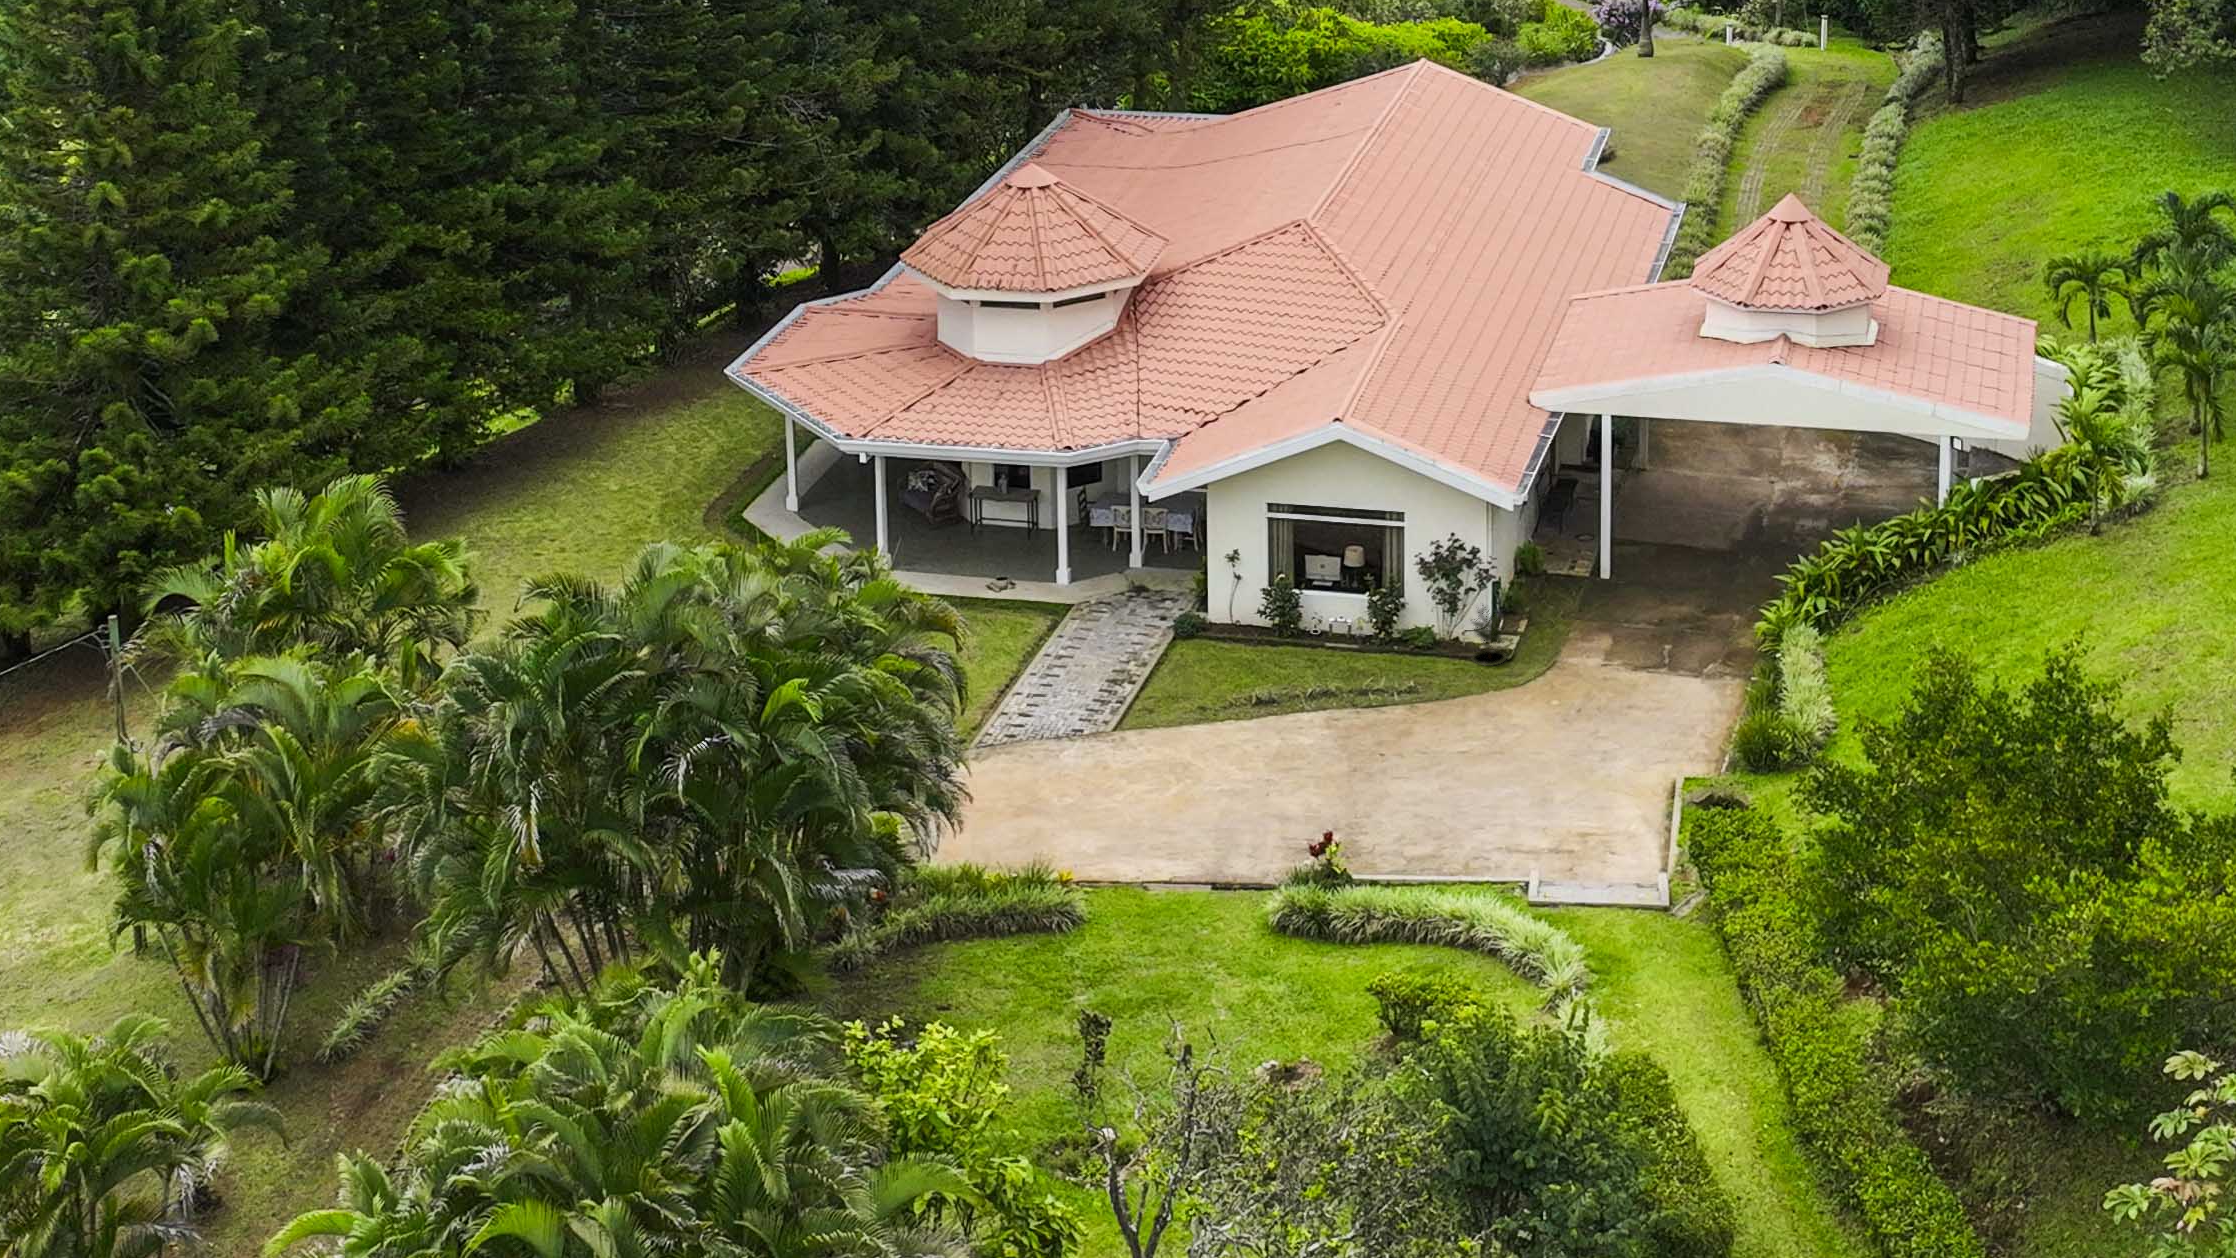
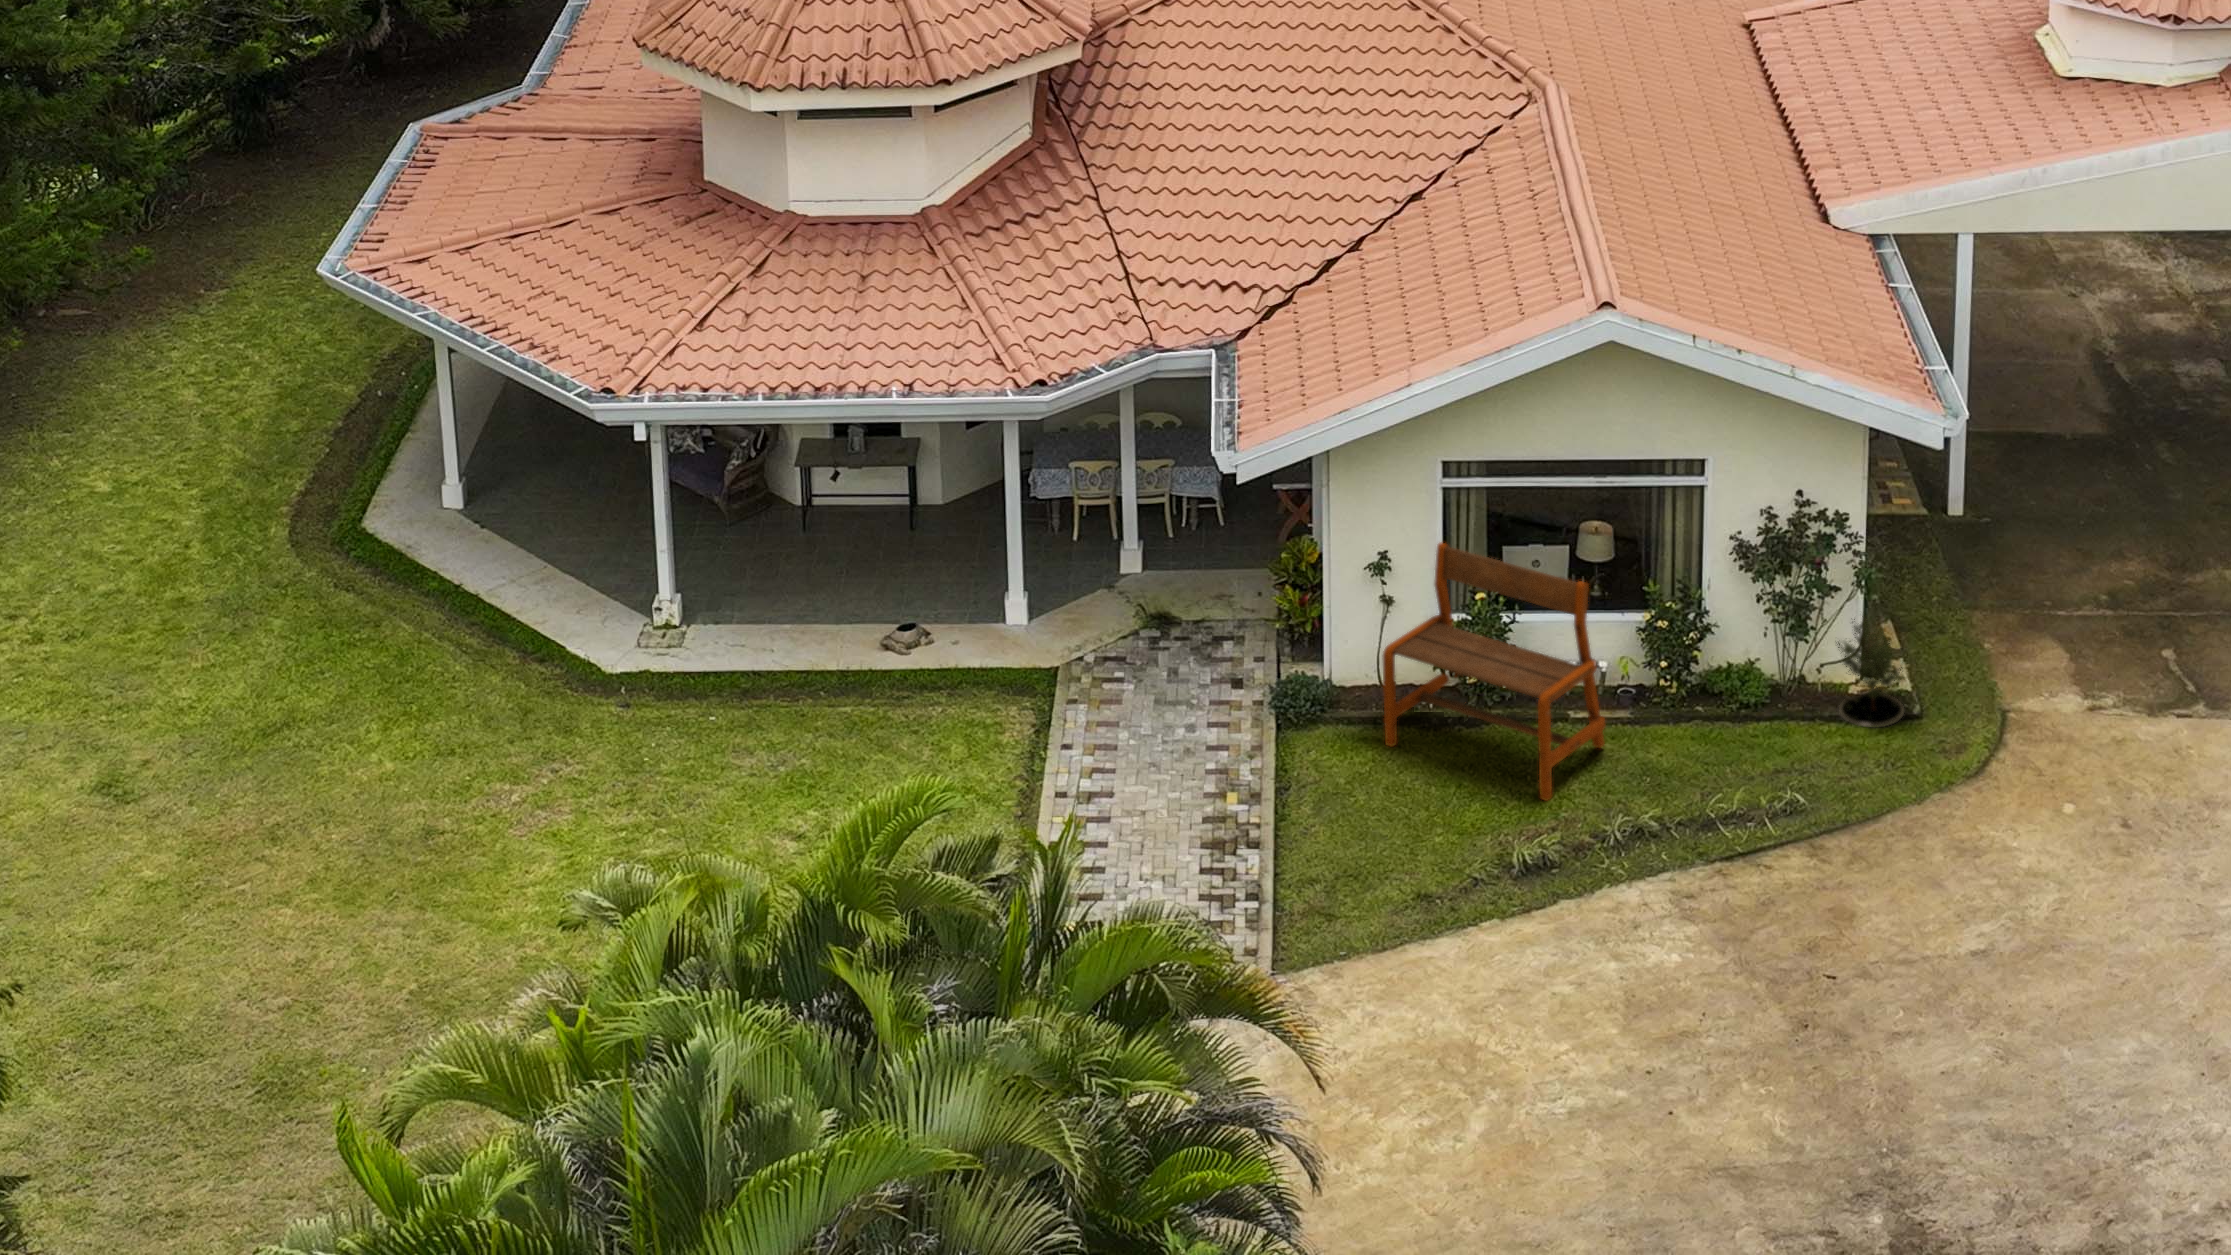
bench: none [1228,549,1340,683] -> present [1382,542,1605,801]

